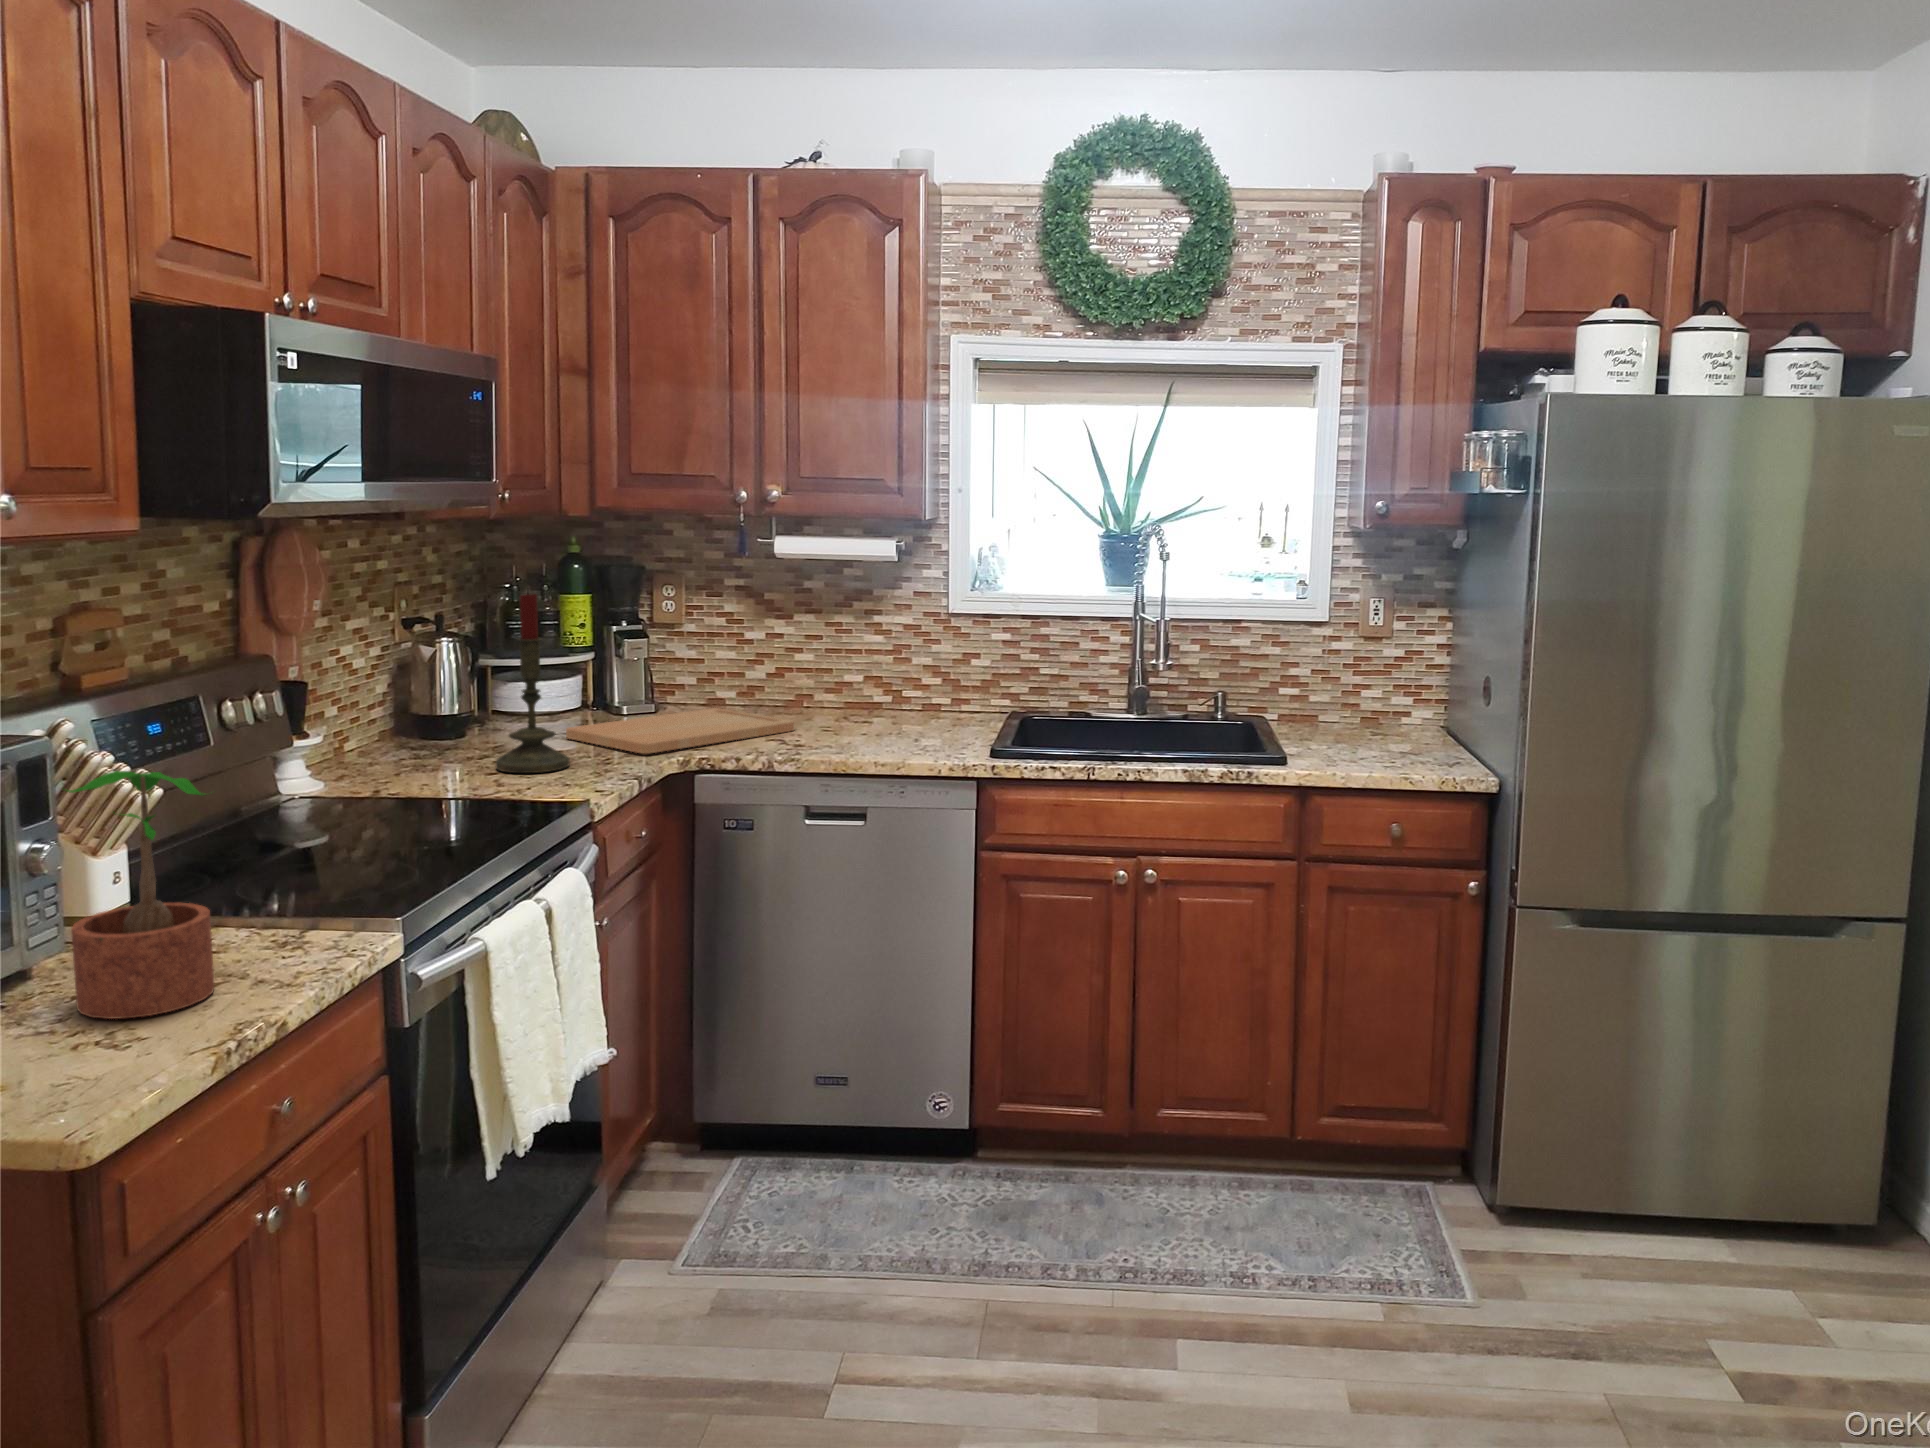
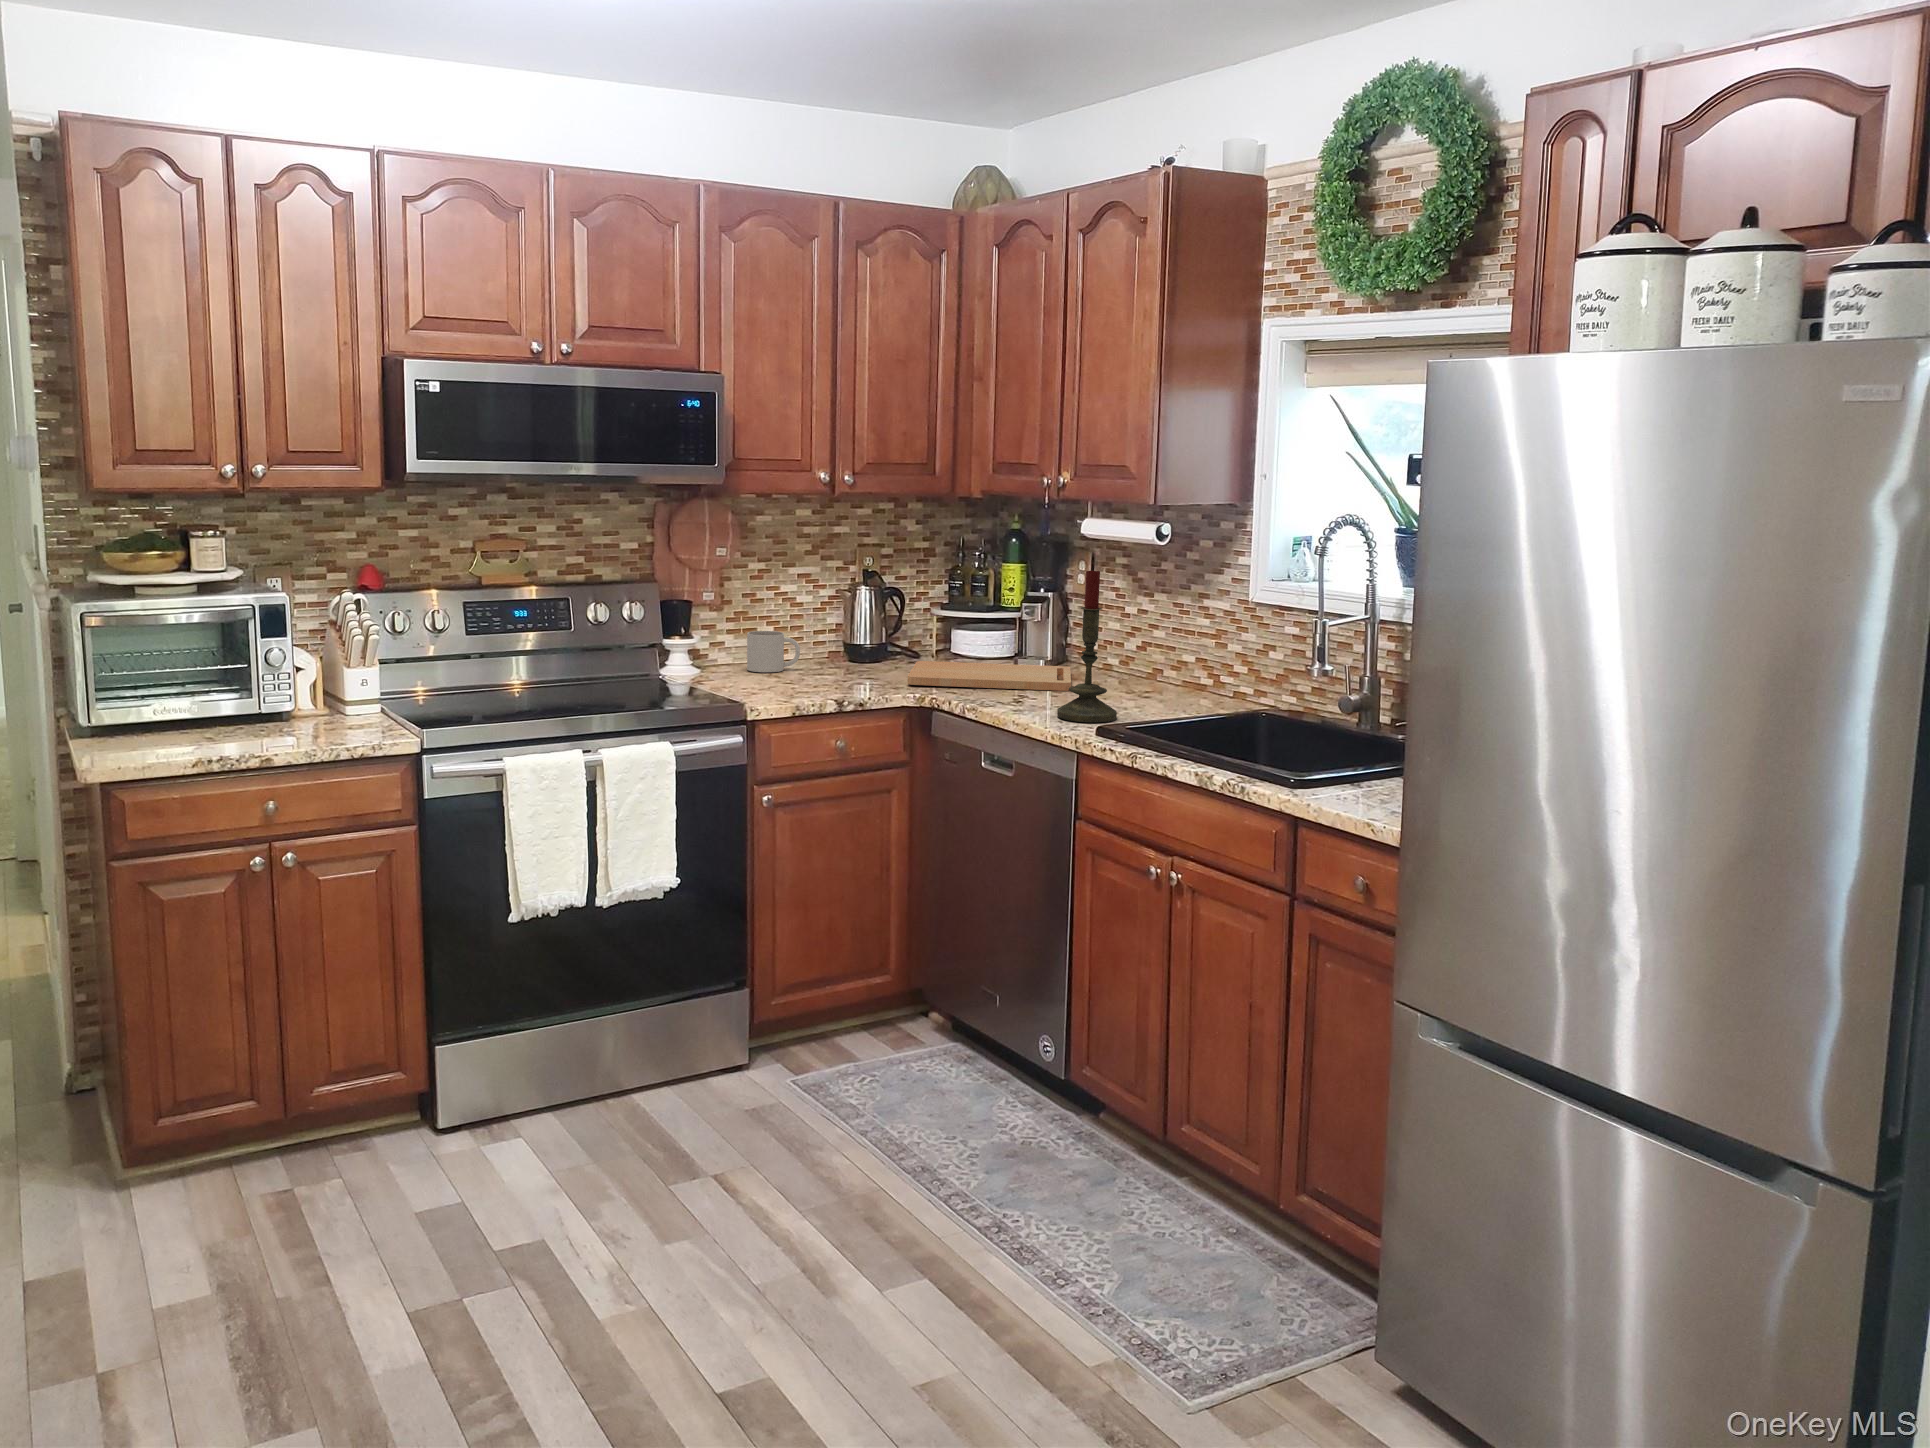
candle: present [496,592,570,773] -> present [1057,566,1117,723]
mug: none [370,717,442,778] -> present [747,631,800,672]
potted plant: present [64,771,214,1019] -> none [305,610,372,731]

